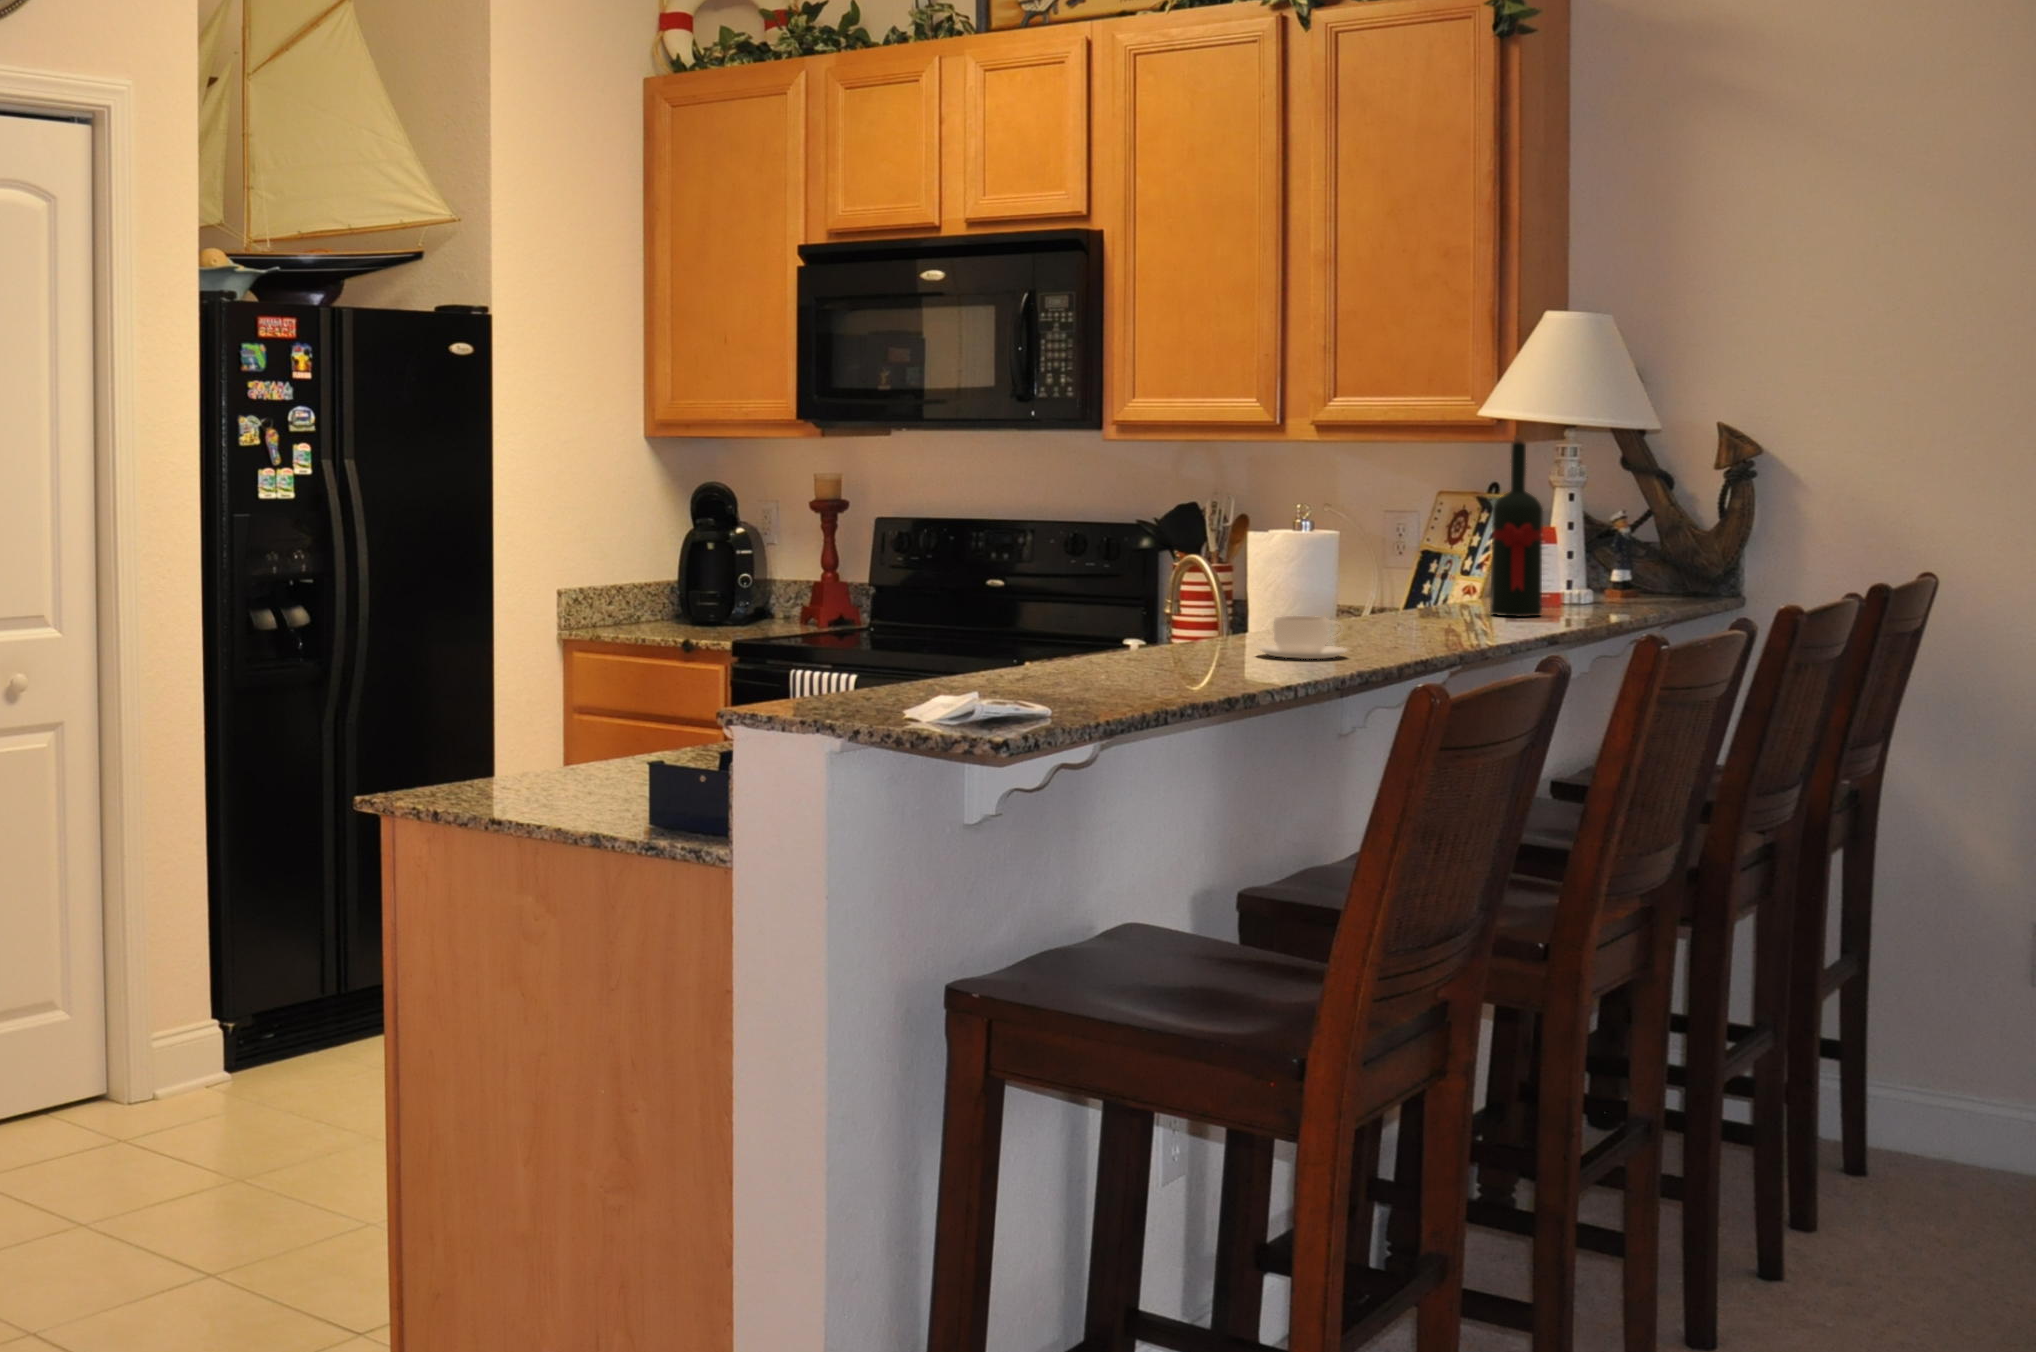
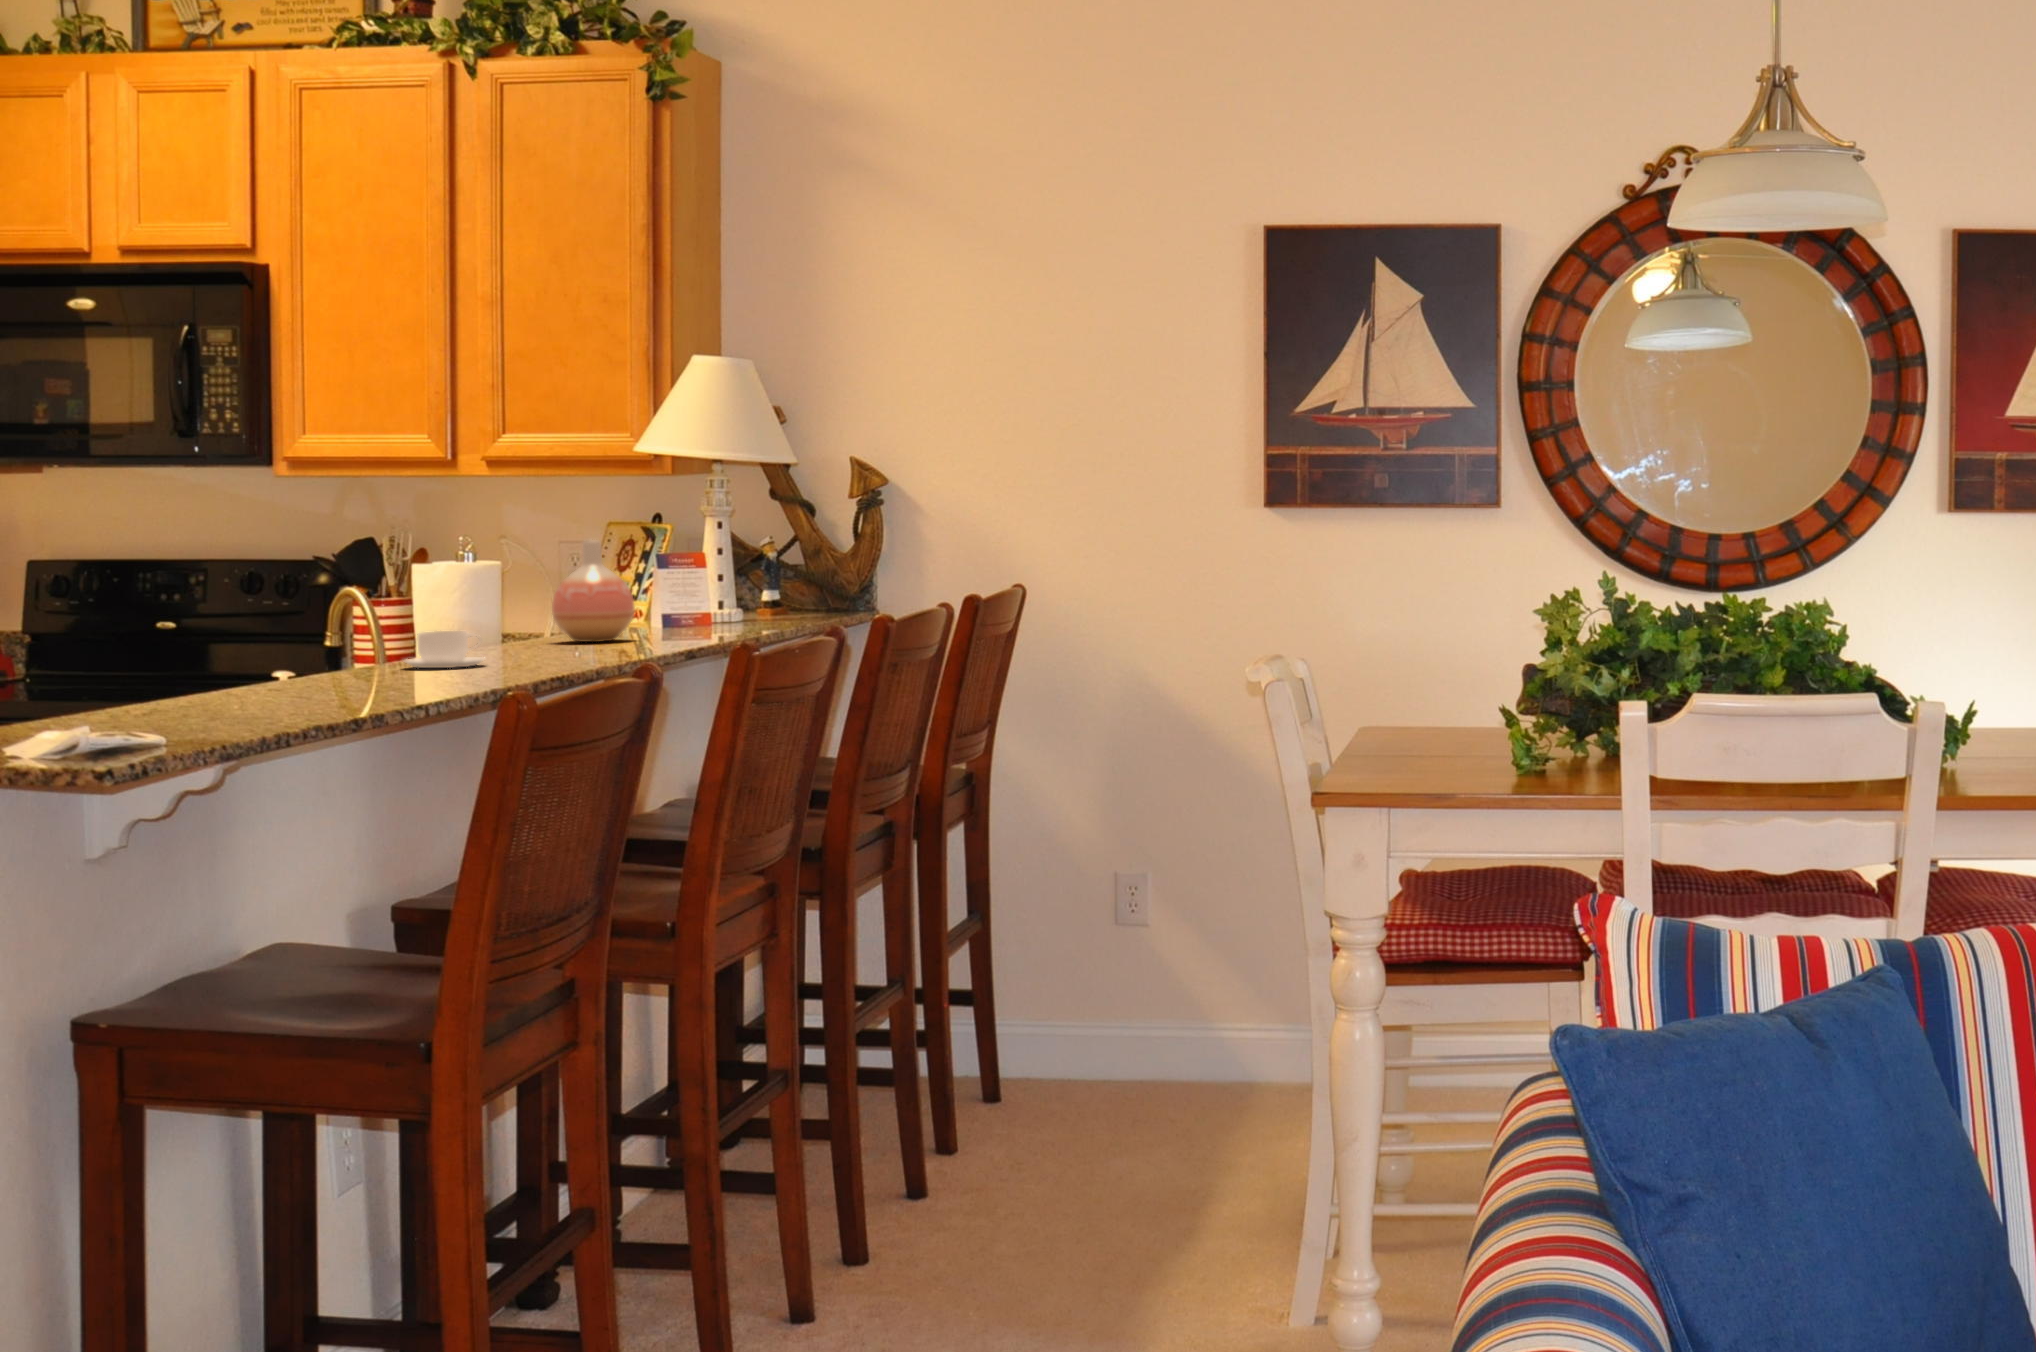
wine bottle: present [1490,435,1543,616] -> none [646,470,691,631]
vase: none [1397,515,1490,628] -> present [552,540,635,642]

